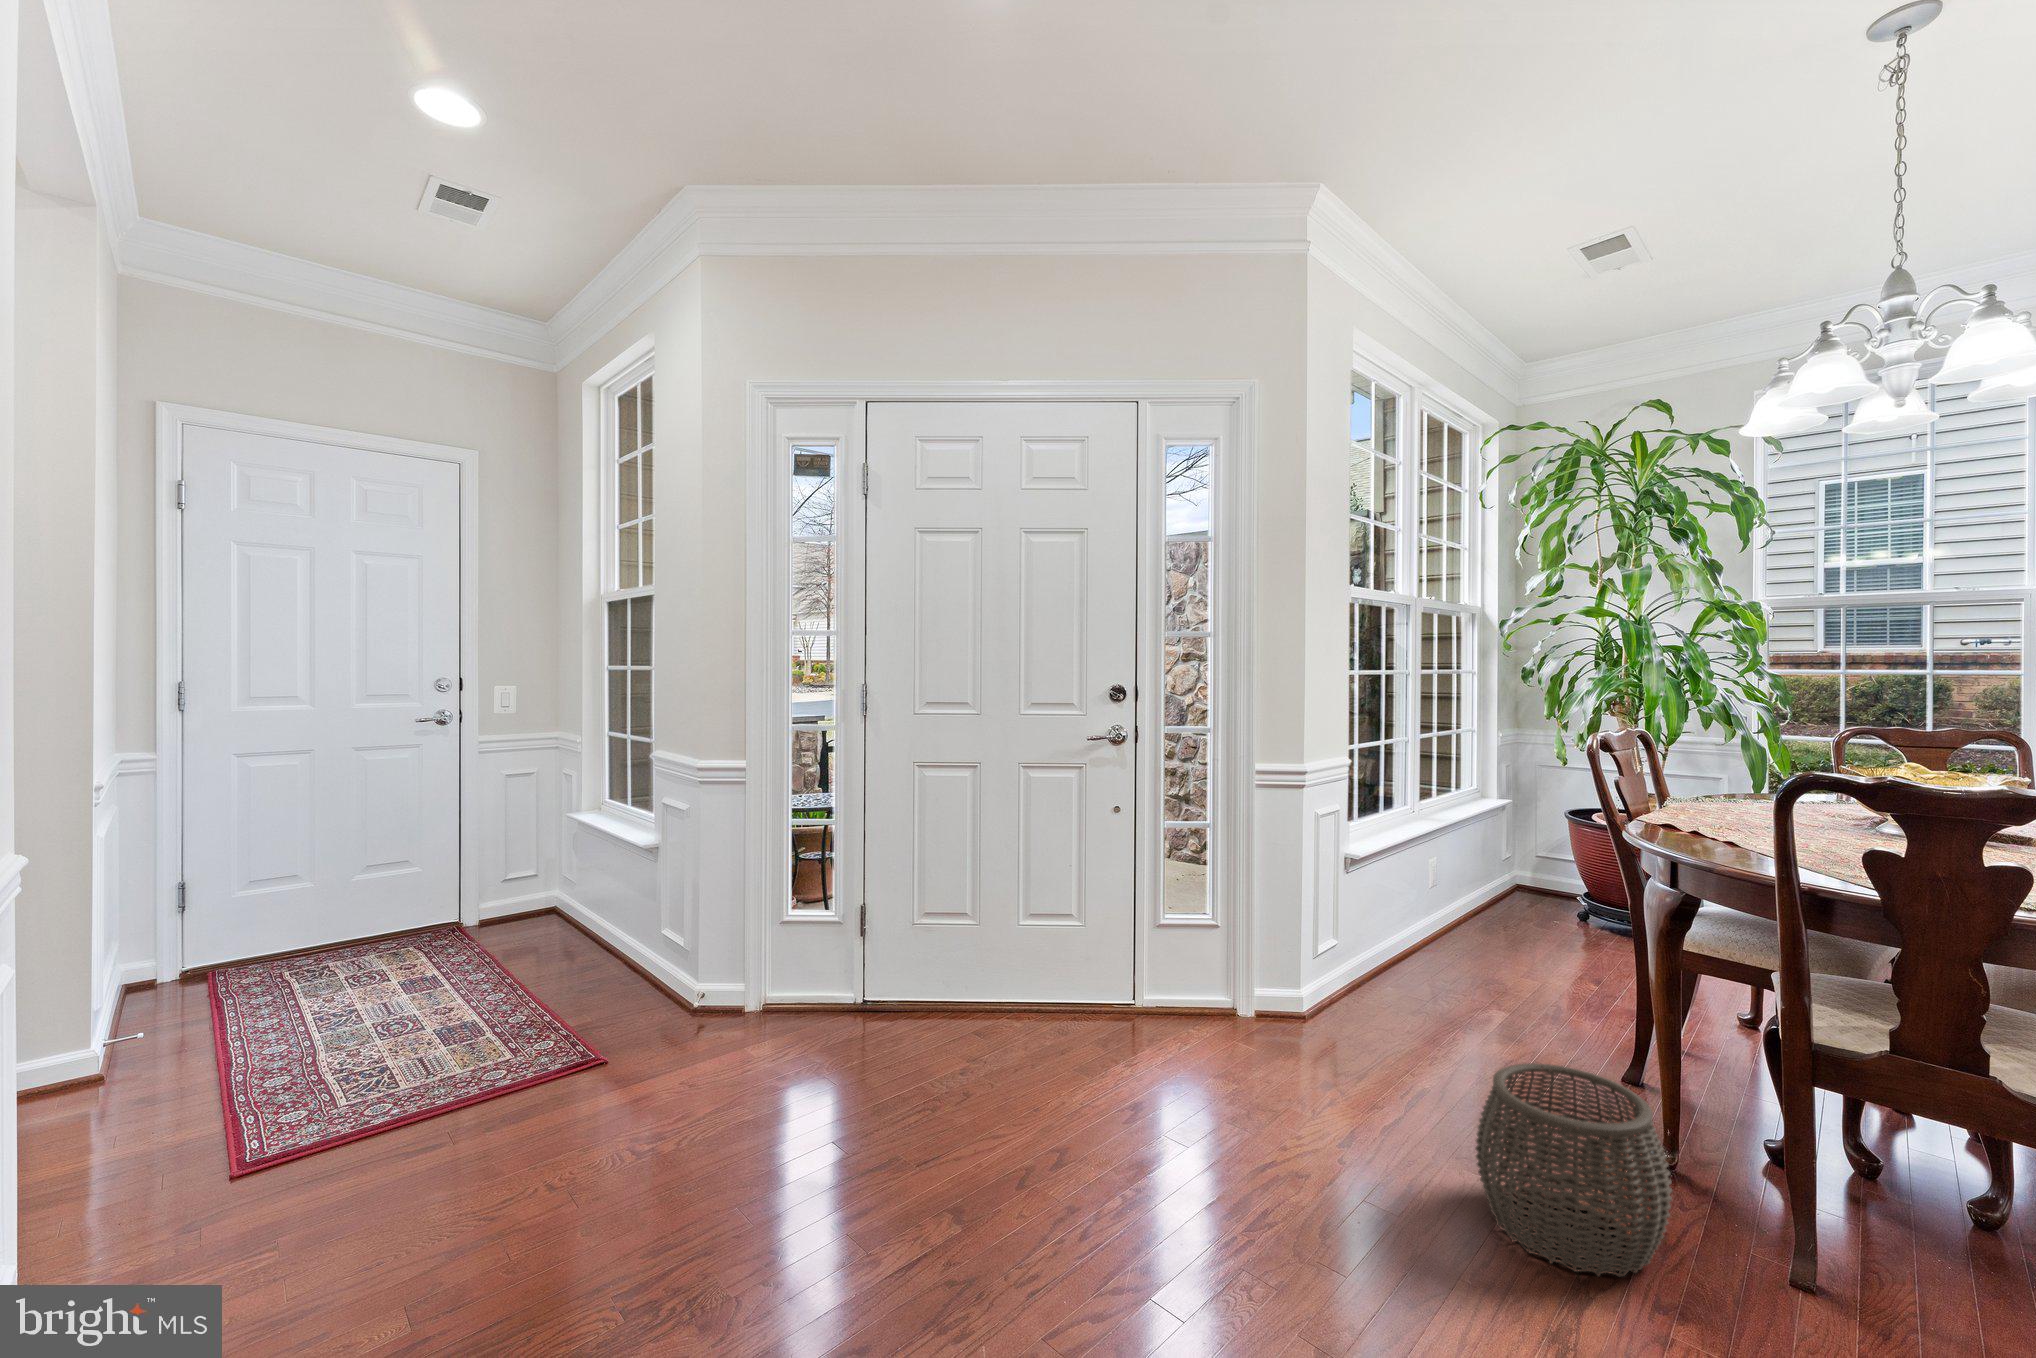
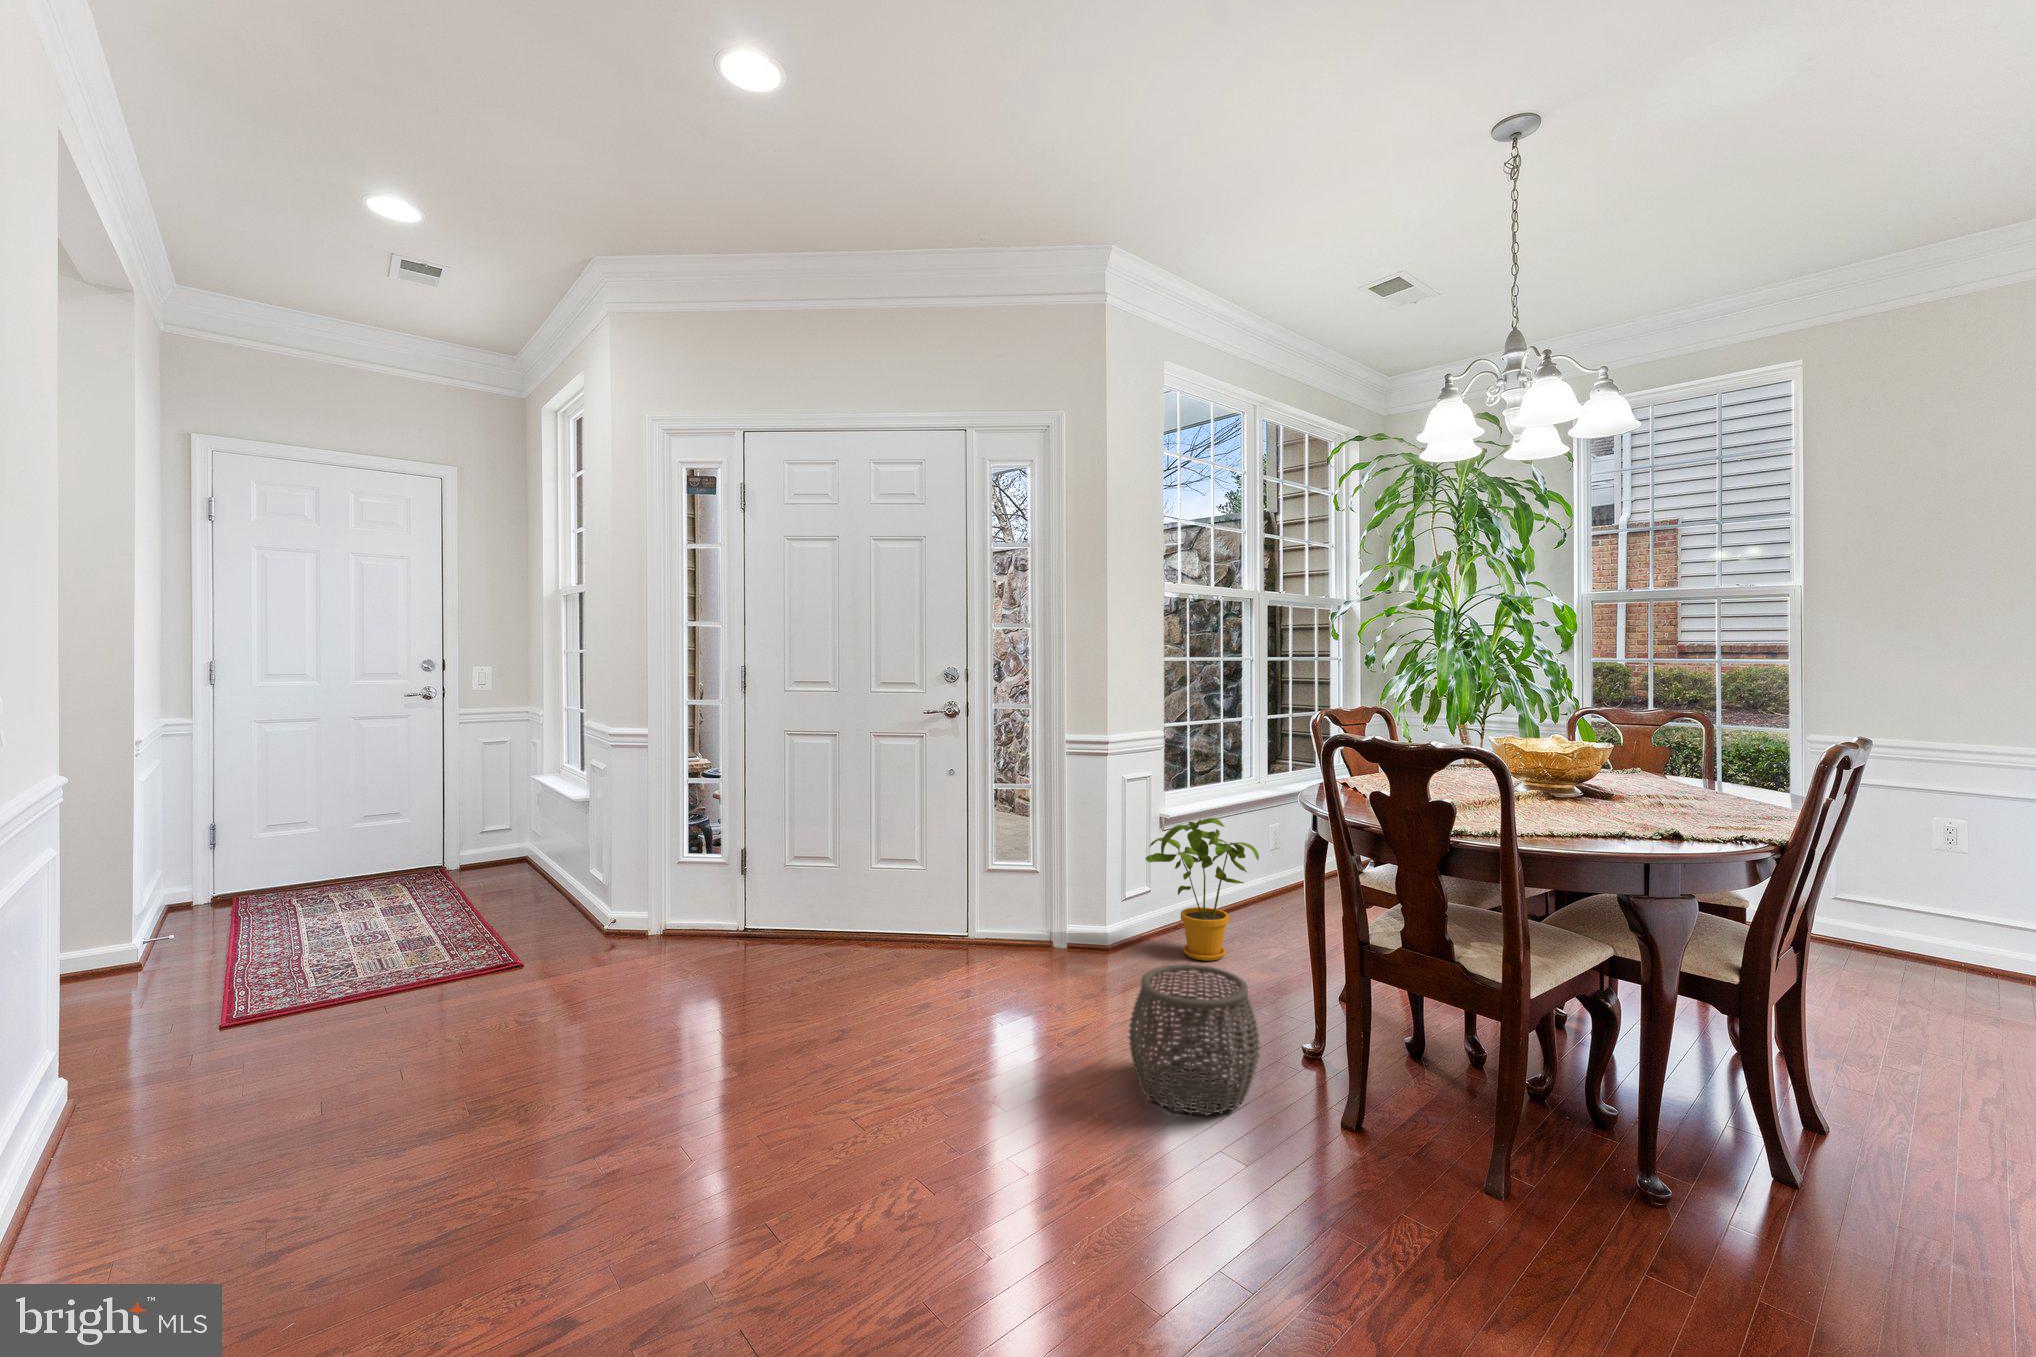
house plant: none [1341,861,1490,1029] -> present [1145,818,1259,961]

